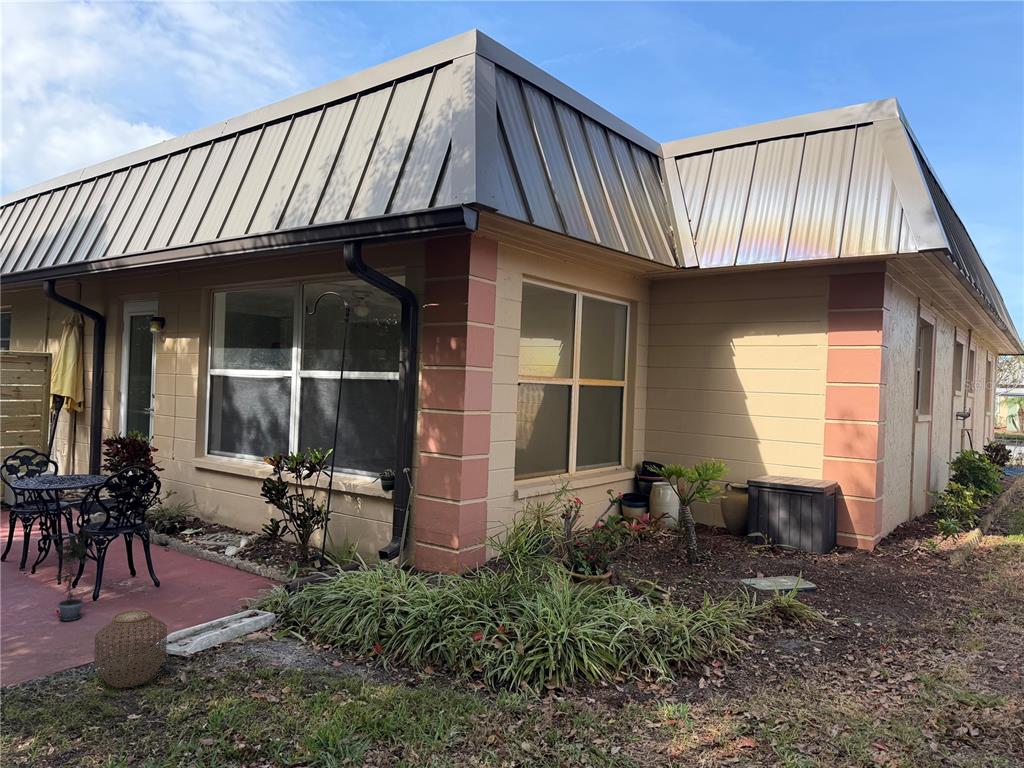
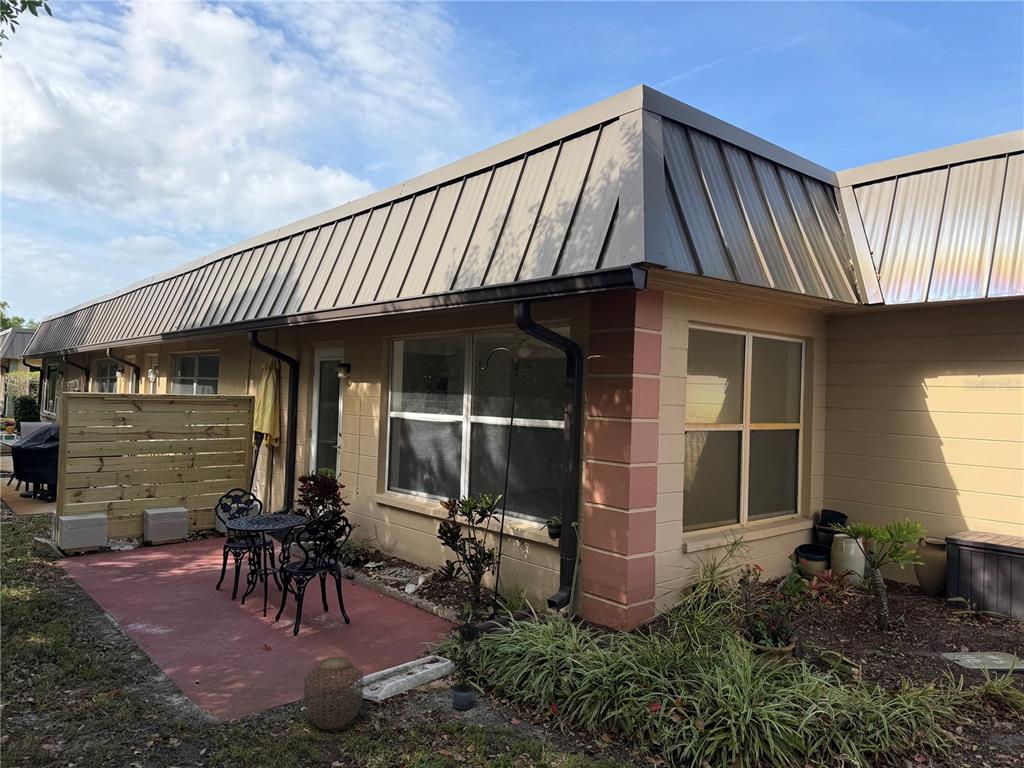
potted plant: present [56,528,95,621] -> present [447,607,485,709]

